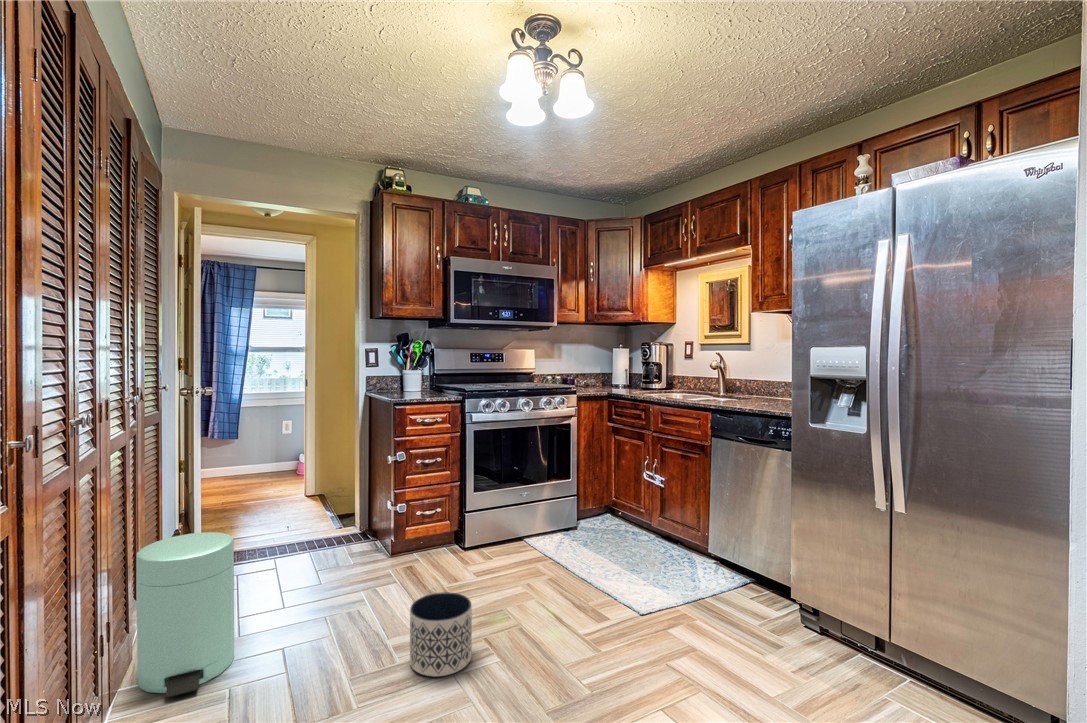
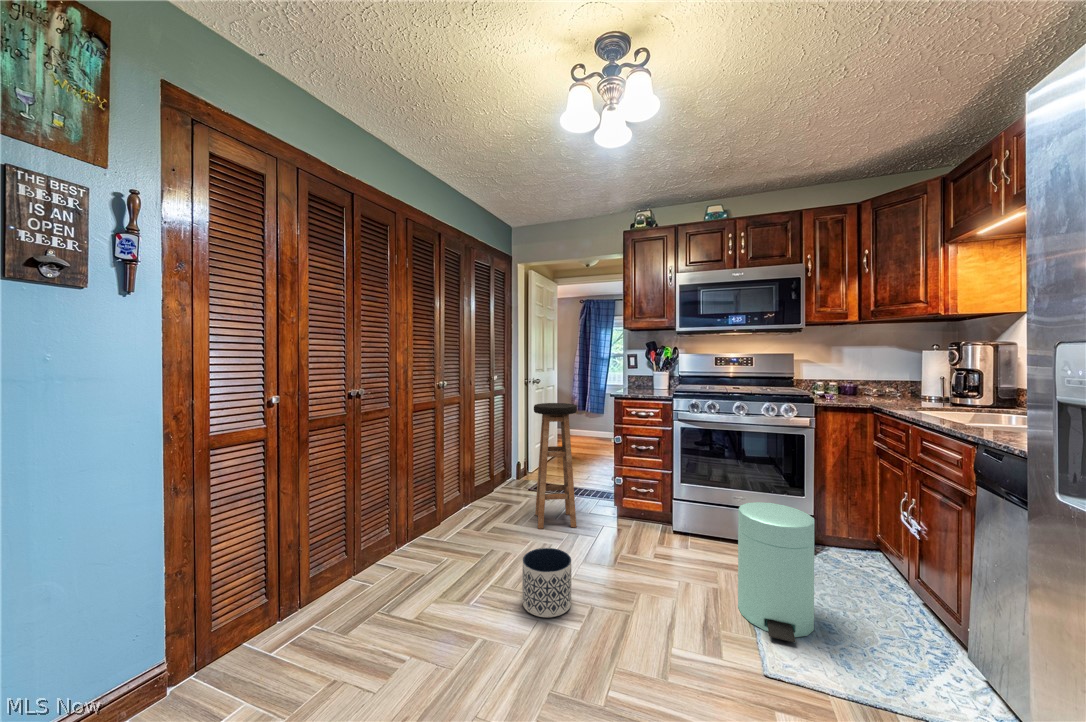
bar stool: none [283,418,361,601] -> present [534,403,577,529]
trash can: present [136,532,234,698] -> present [738,502,815,643]

